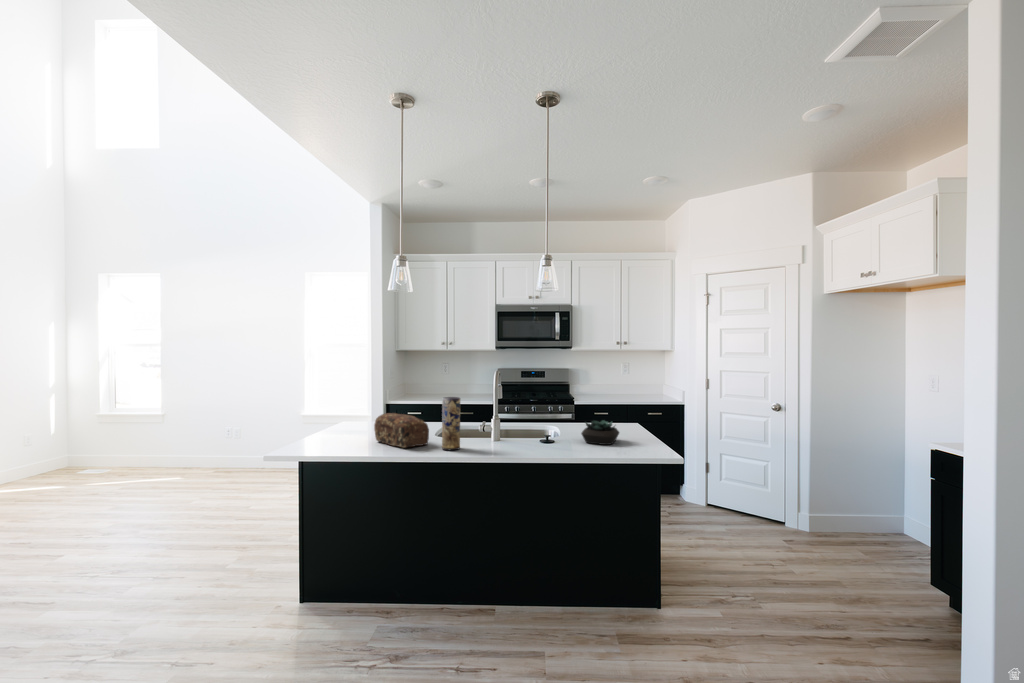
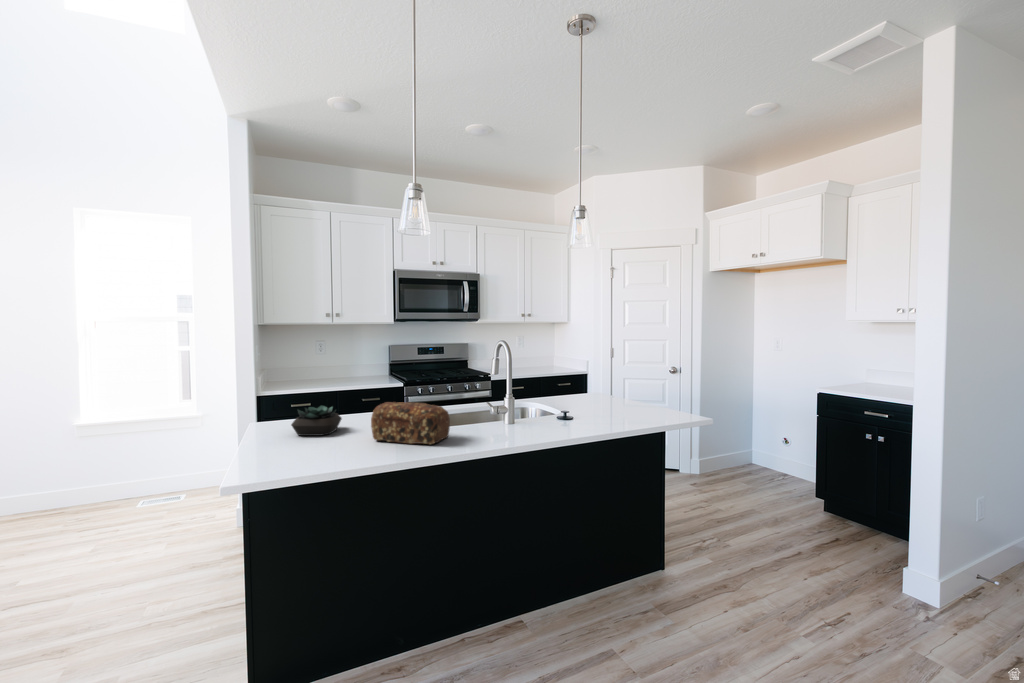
vase: present [442,397,460,450] -> none [475,376,497,441]
succulent plant: present [581,420,619,445] -> present [291,406,342,436]

